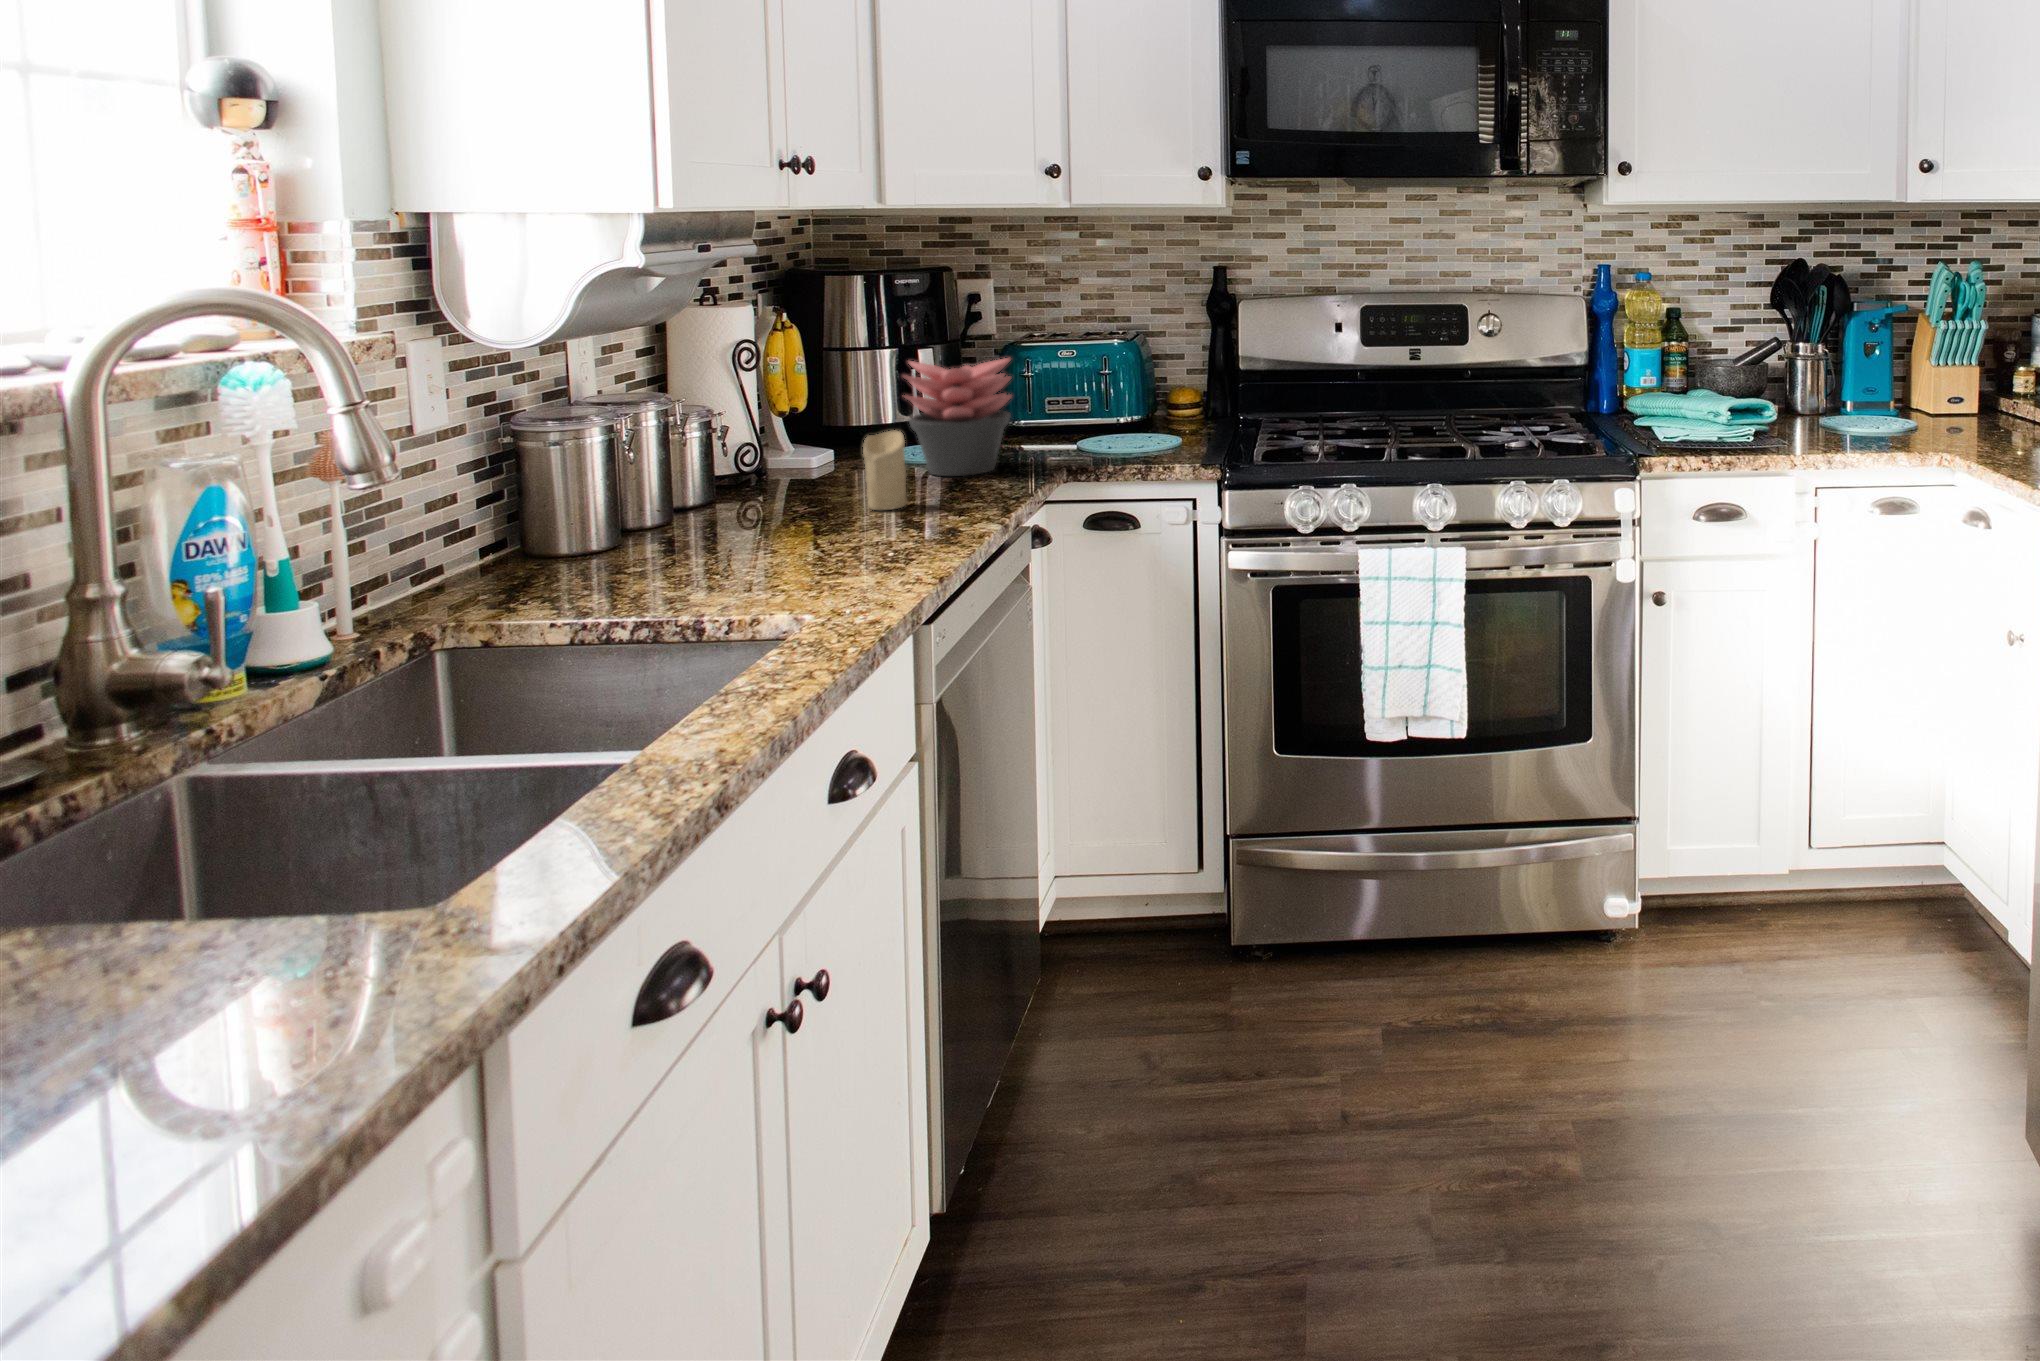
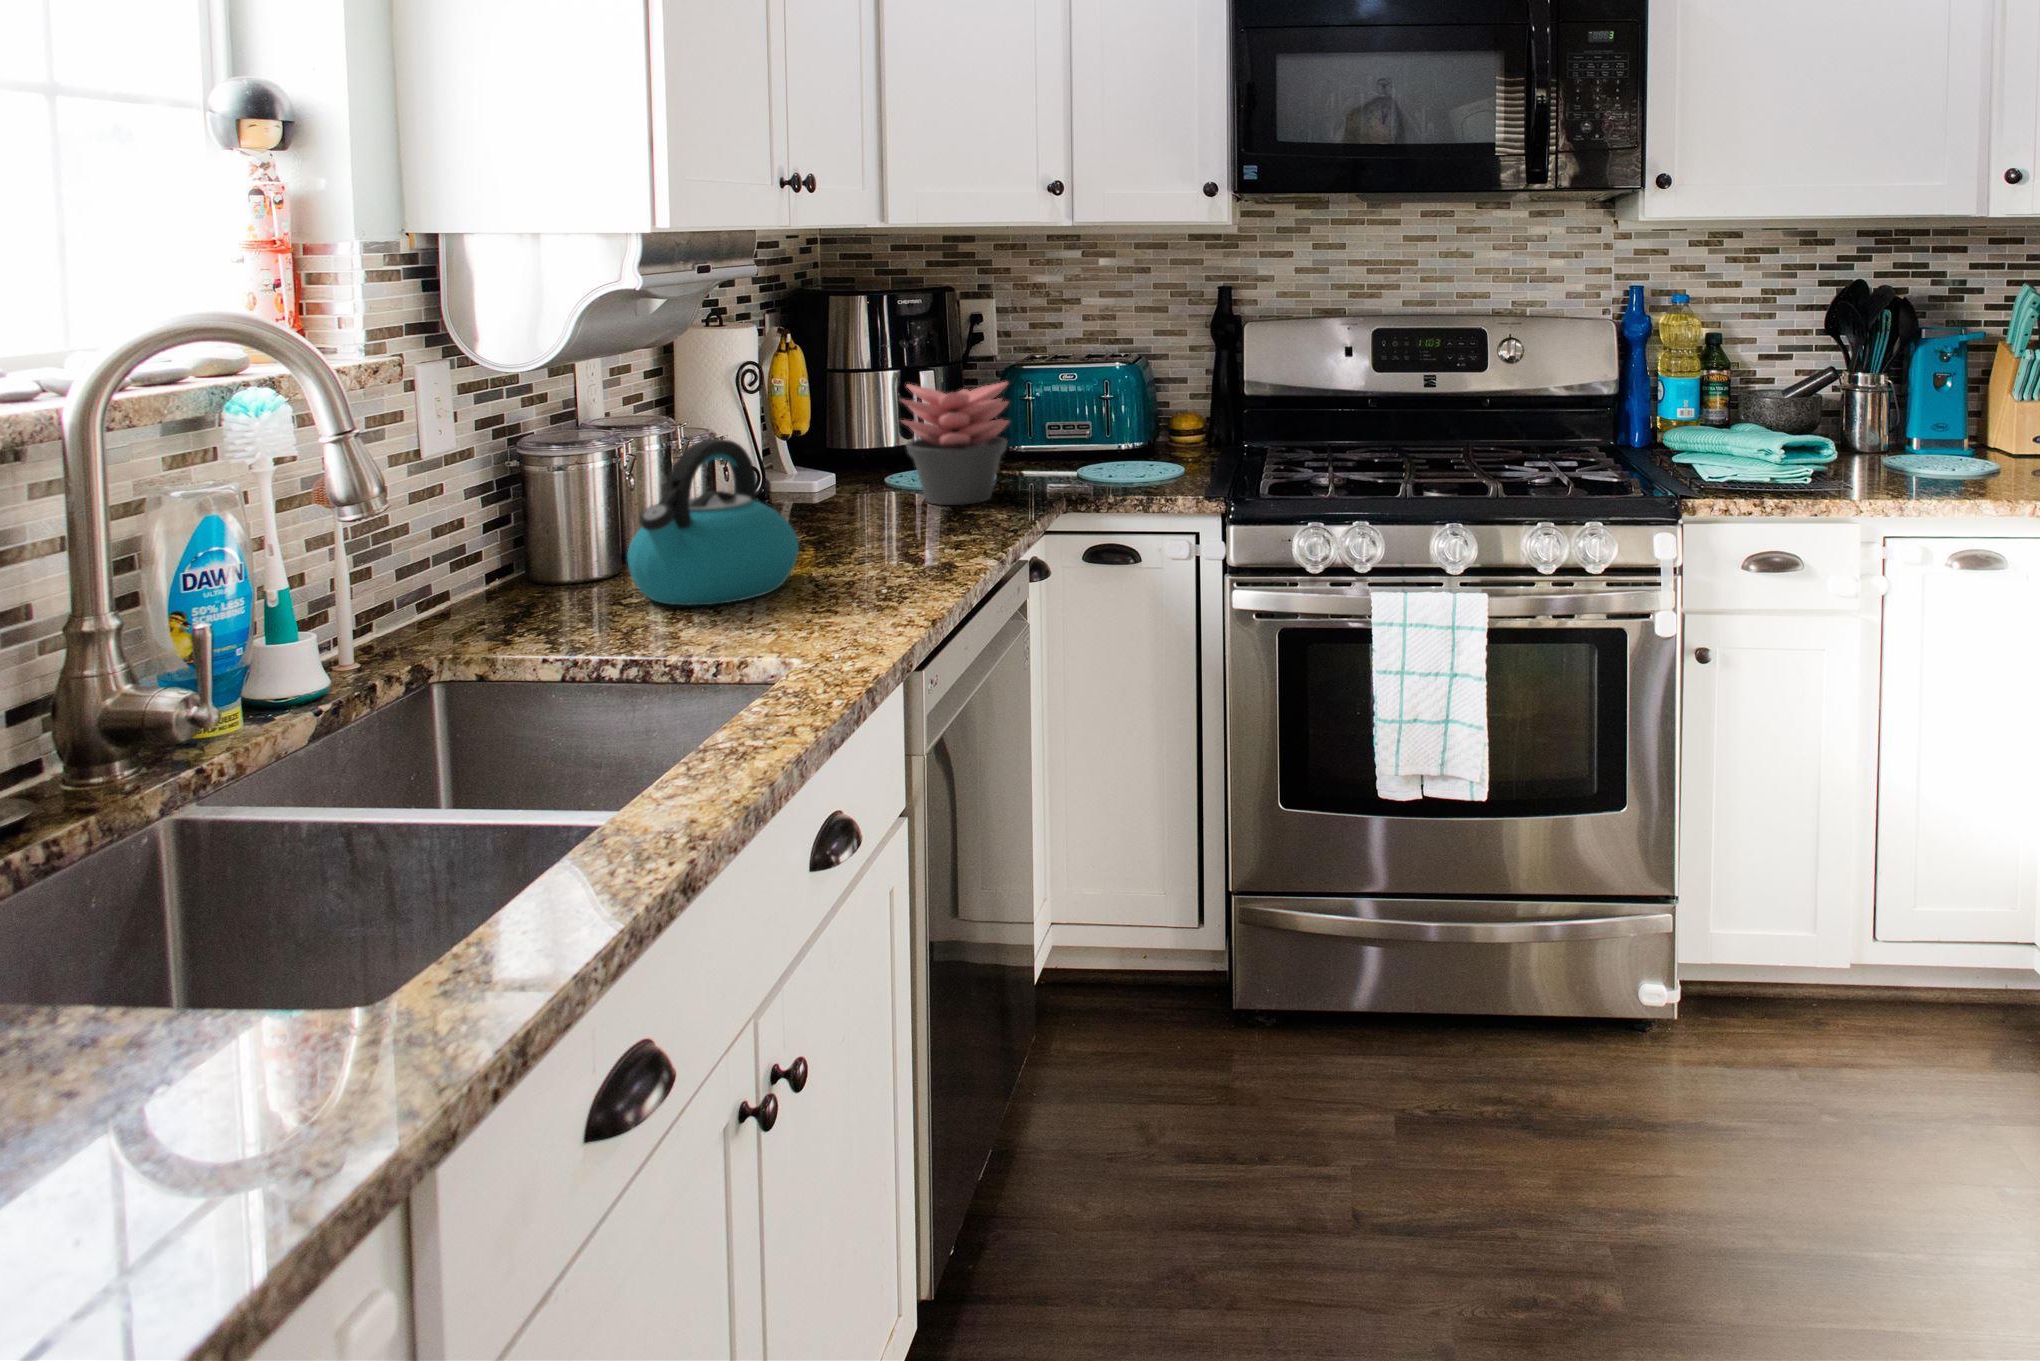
kettle: none [630,413,806,571] -> present [627,439,799,605]
candle: present [863,430,906,510] -> none [859,458,901,542]

